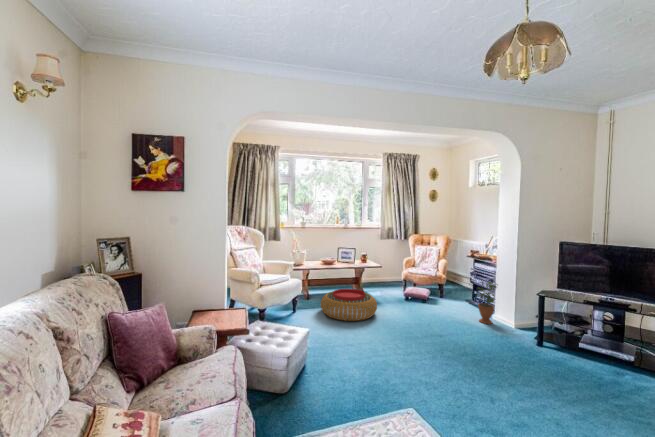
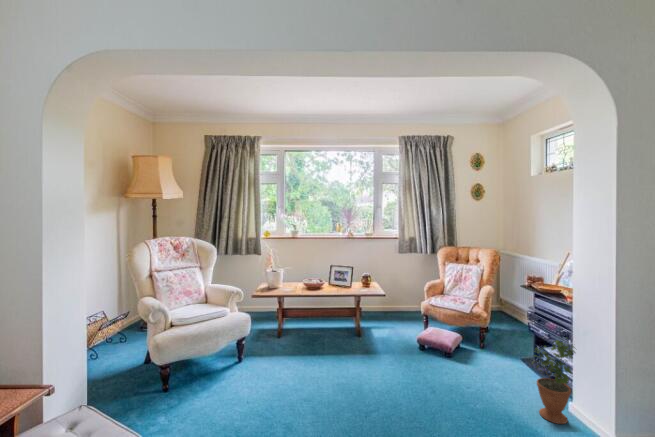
pouf: present [321,289,377,321] -> none [270,330,358,391]

